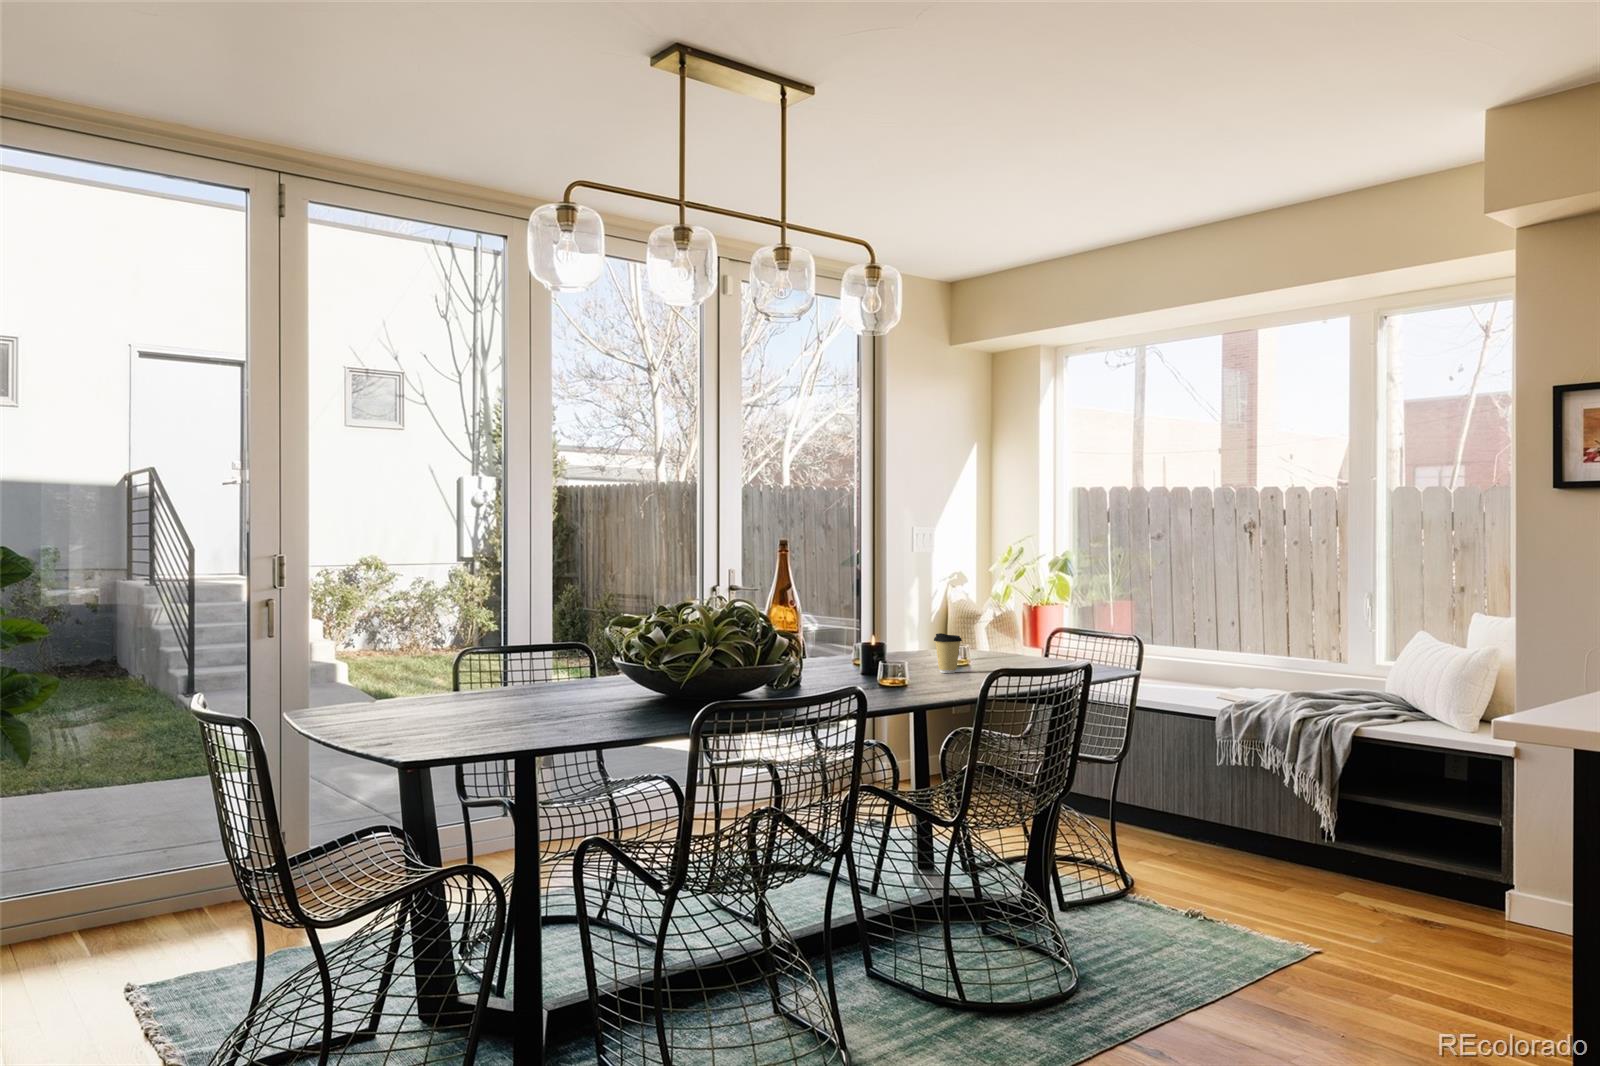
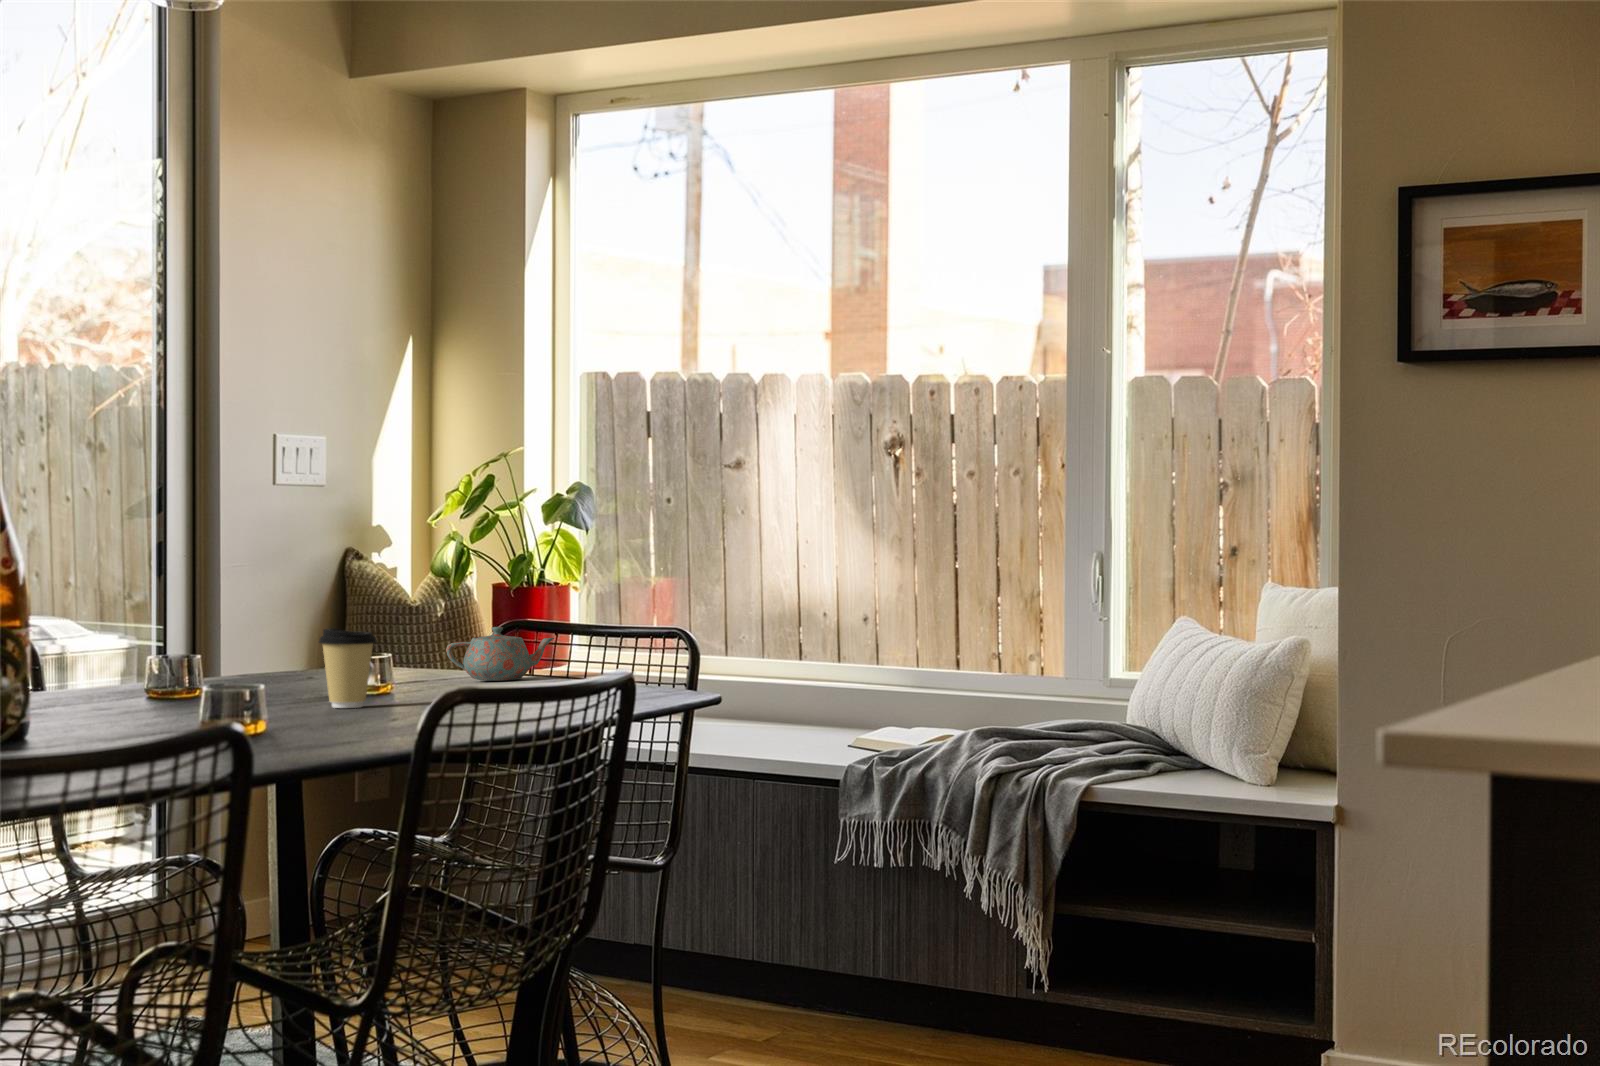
teapot: none [997,631,1053,659] -> present [446,627,554,681]

